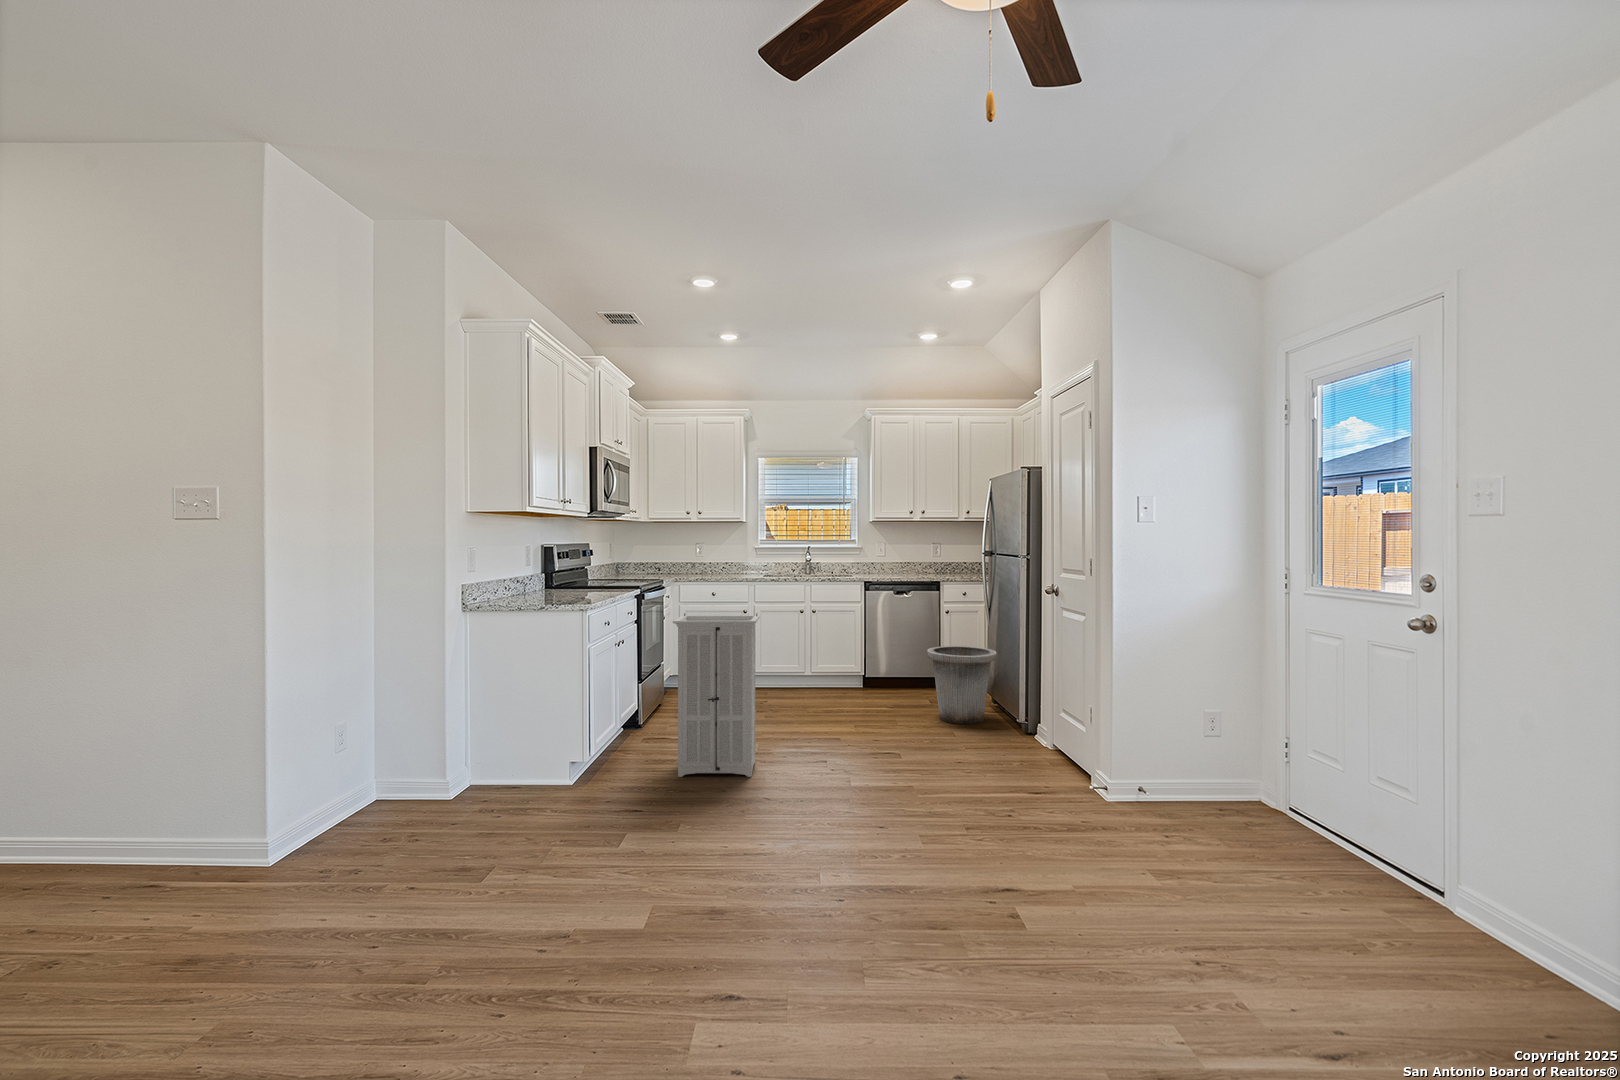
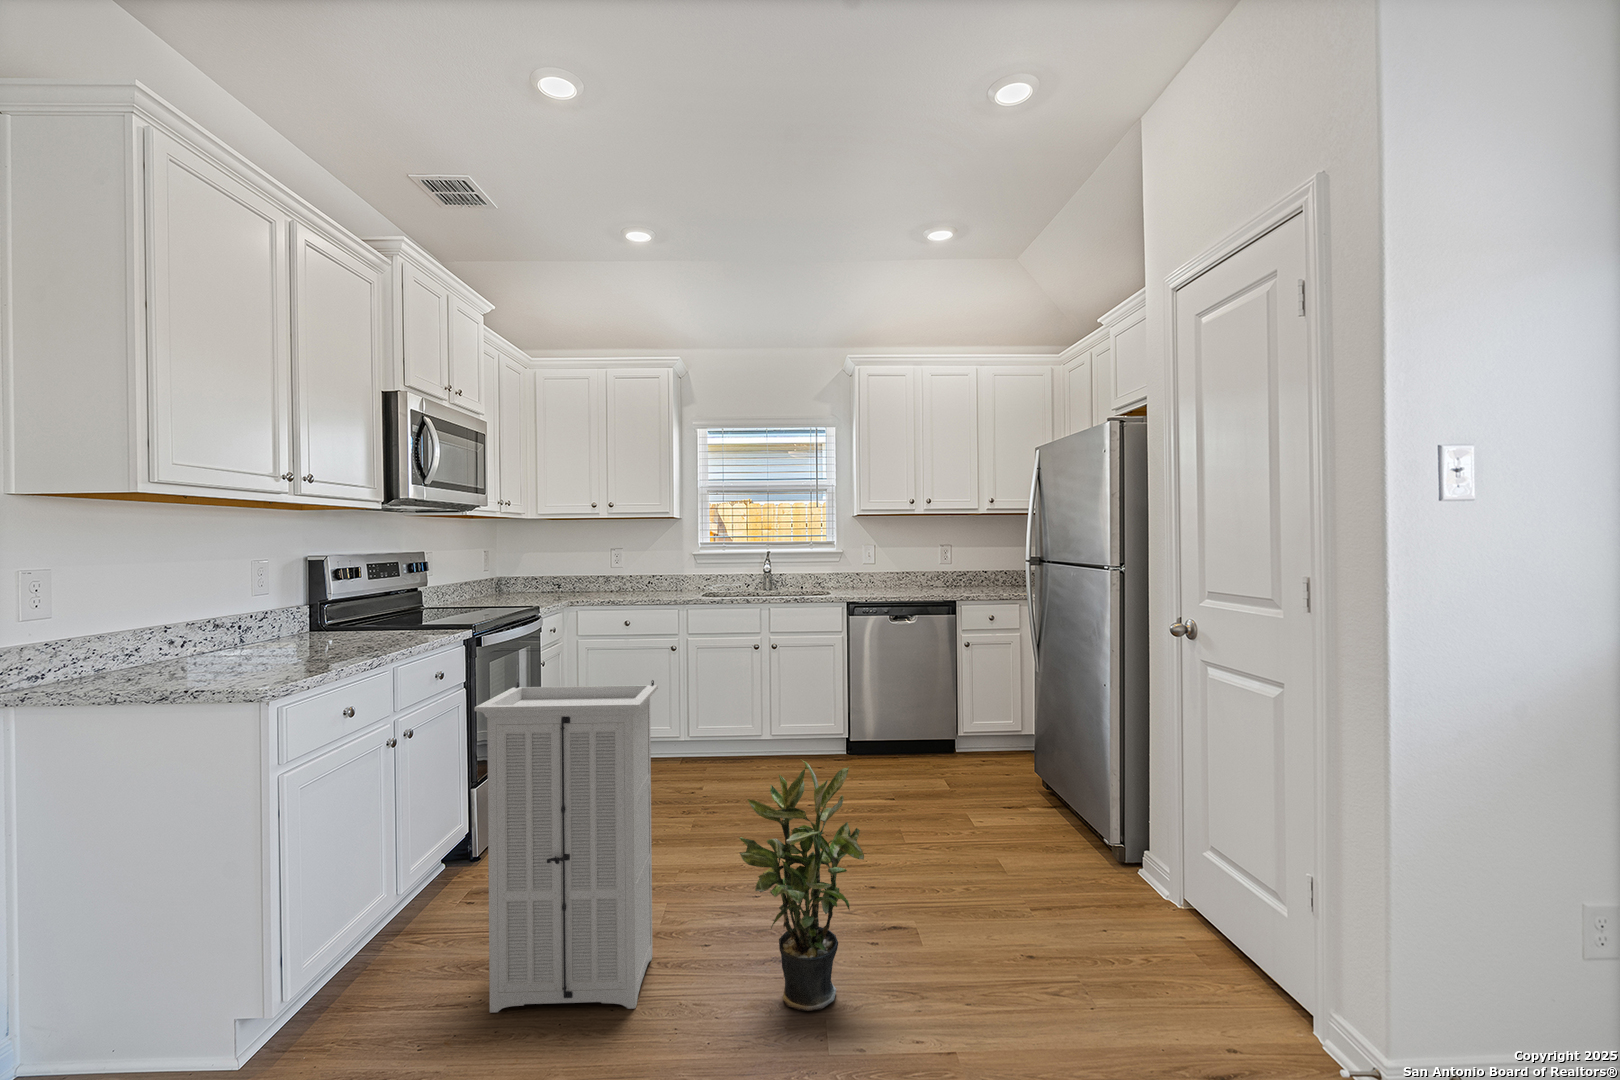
trash can: present [927,646,996,724] -> none [948,703,1058,835]
potted plant: none [805,654,870,779] -> present [739,761,864,1011]

